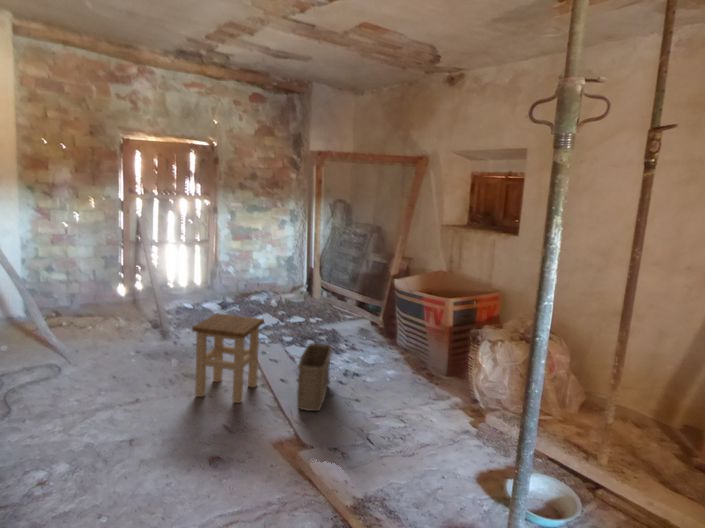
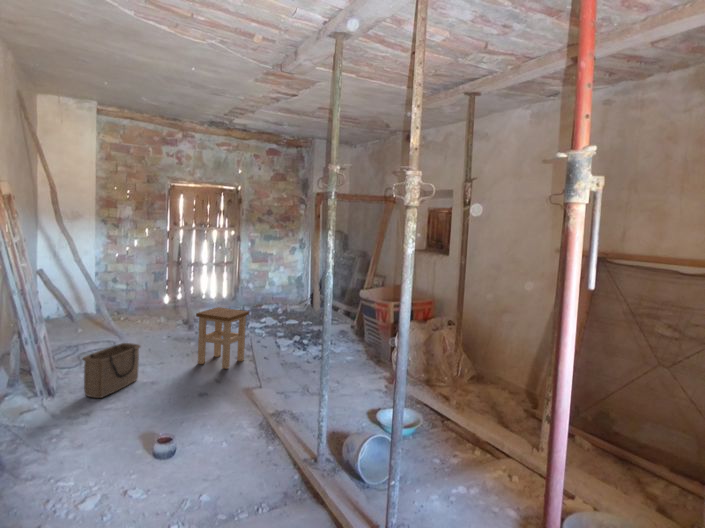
basket: present [297,343,332,411] -> present [83,343,140,398]

